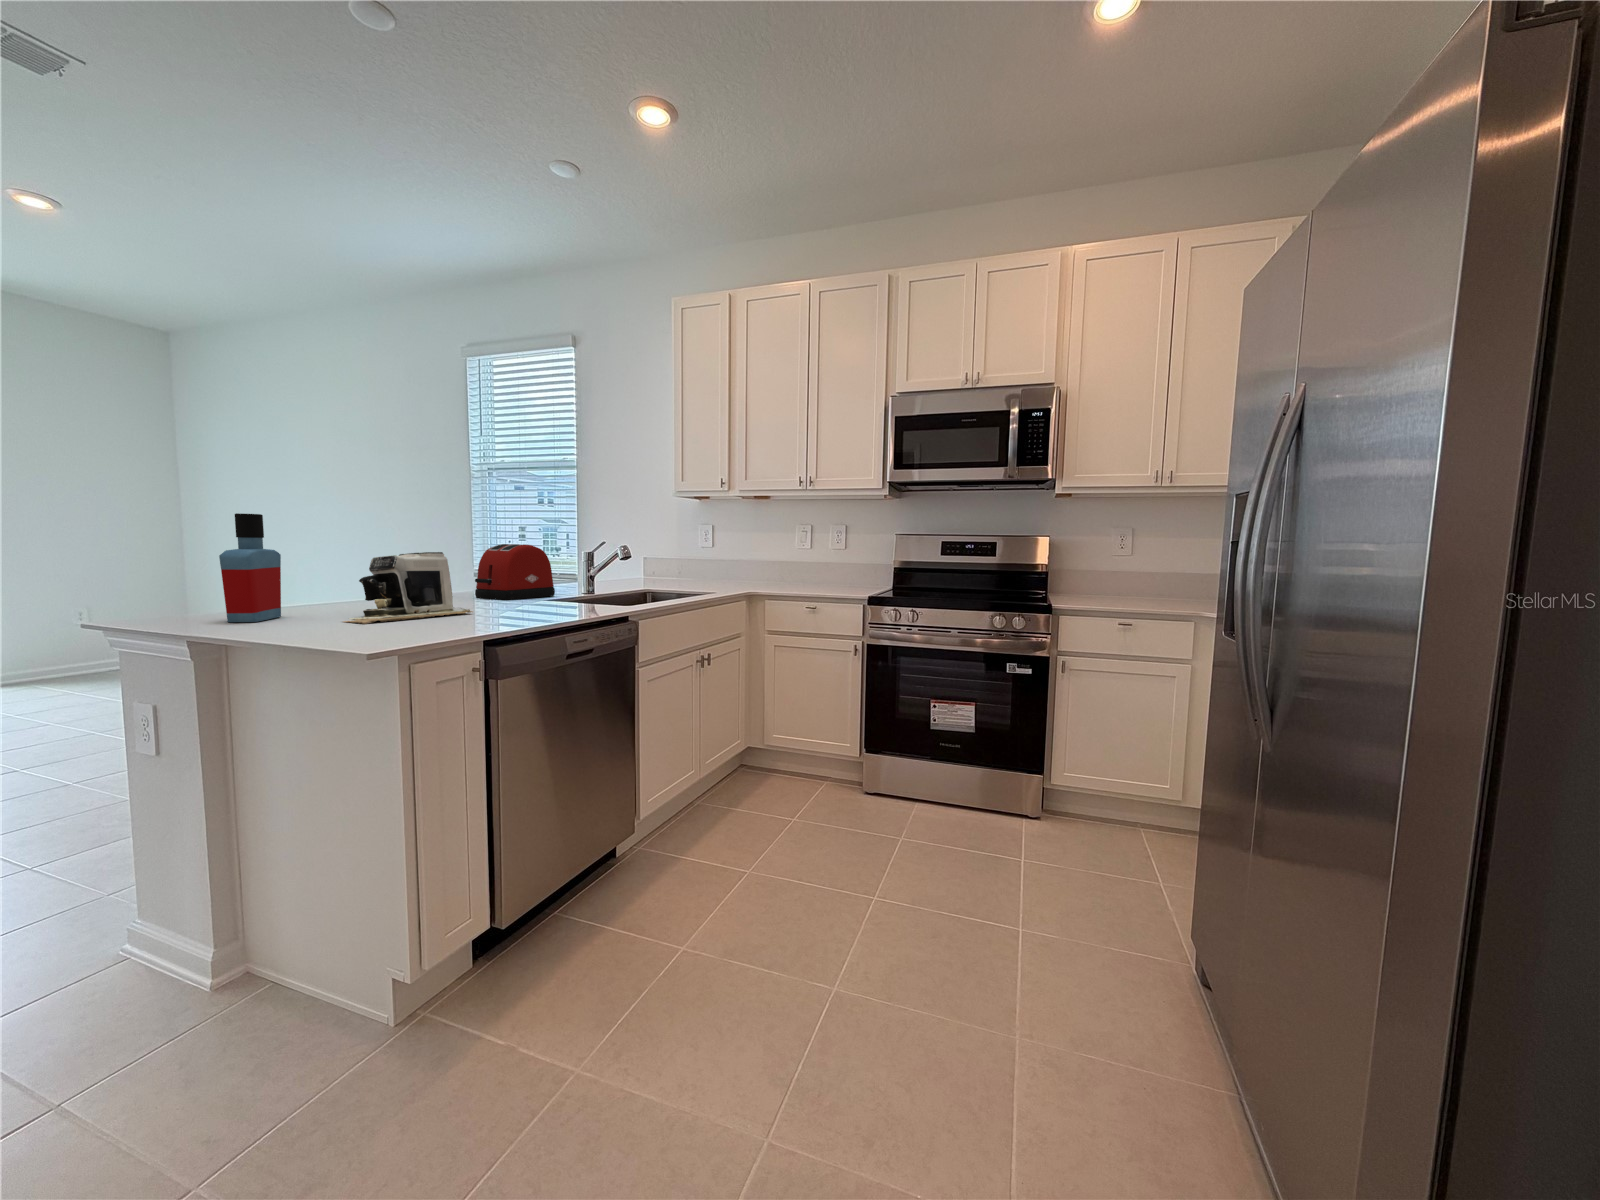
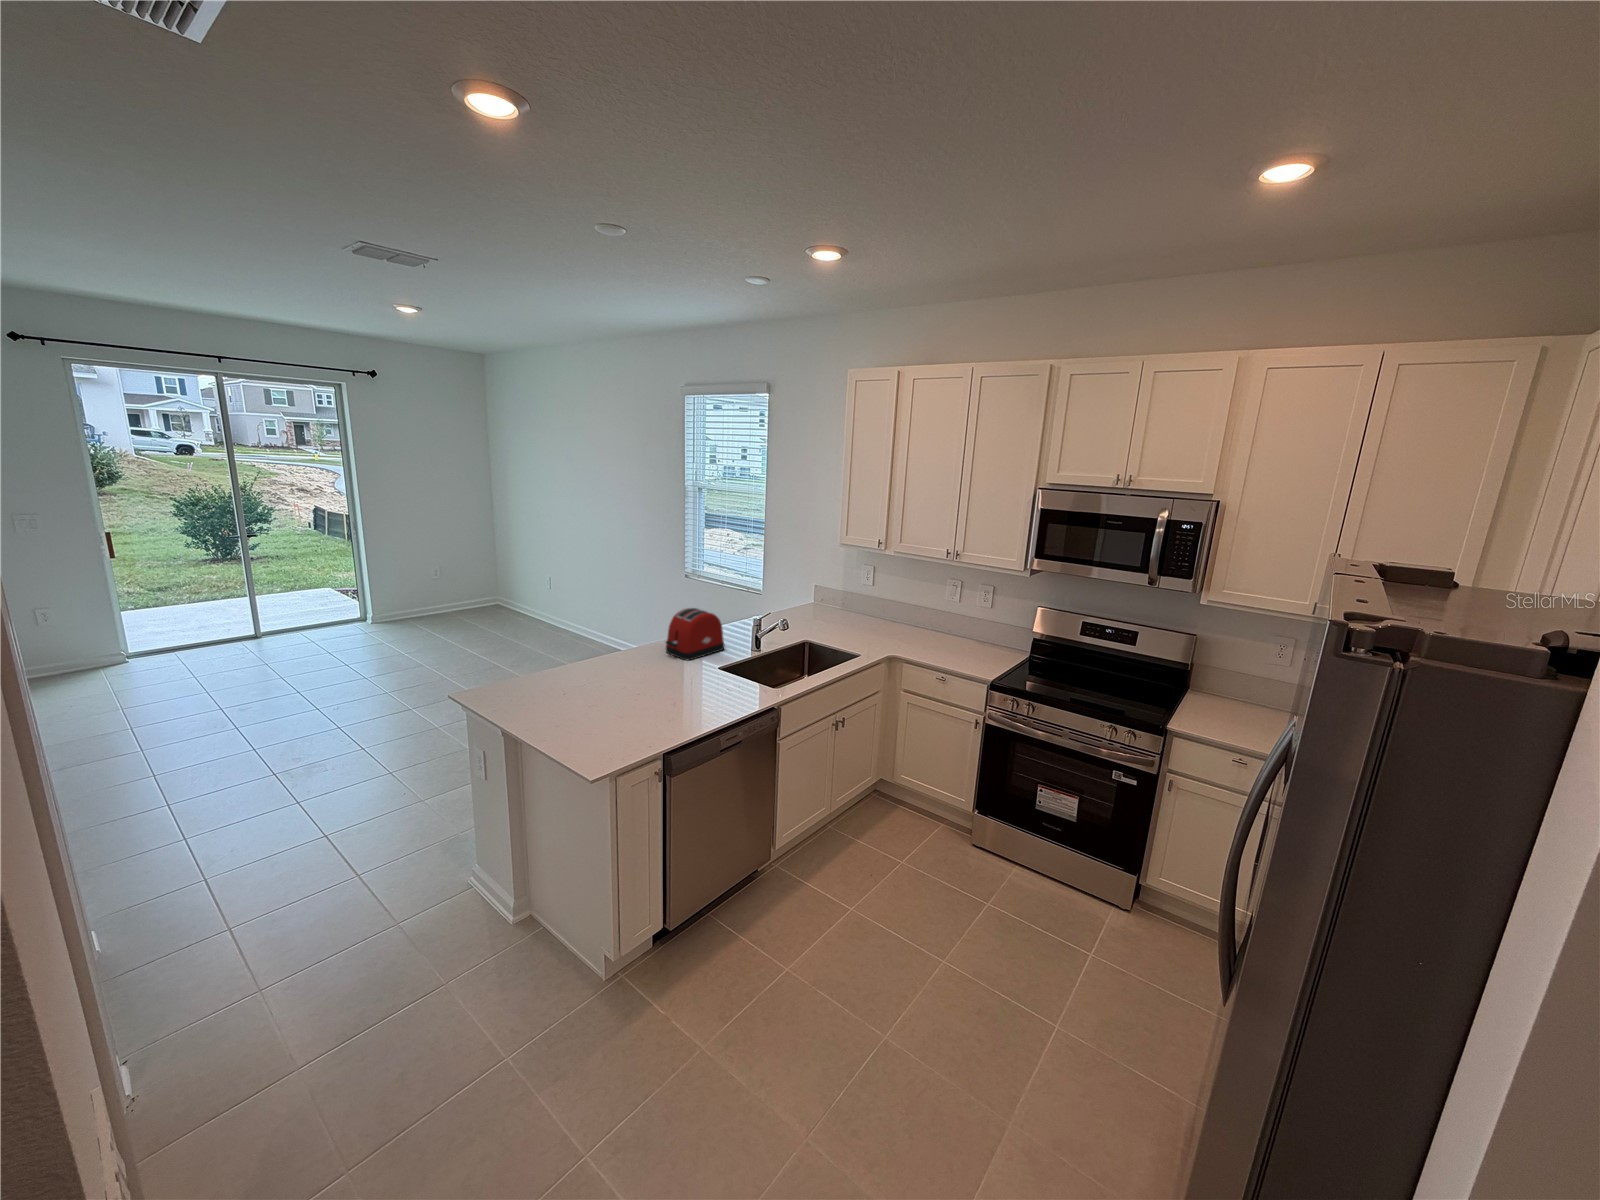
bottle: present [219,513,281,622] -> none [509,640,542,714]
coffee maker: present [344,552,473,624] -> none [576,653,661,724]

